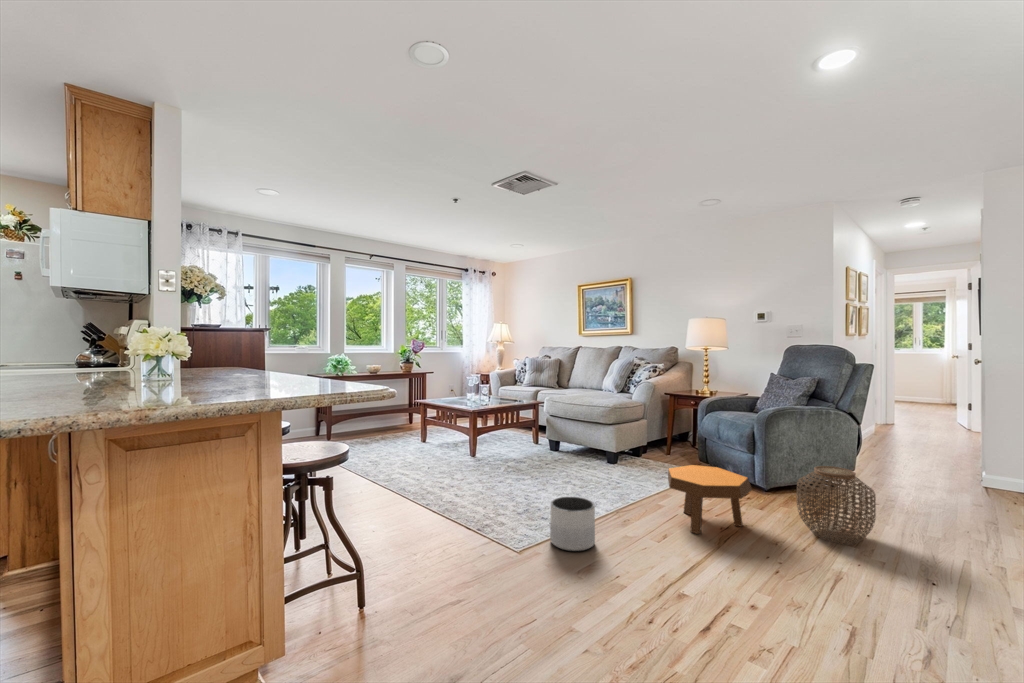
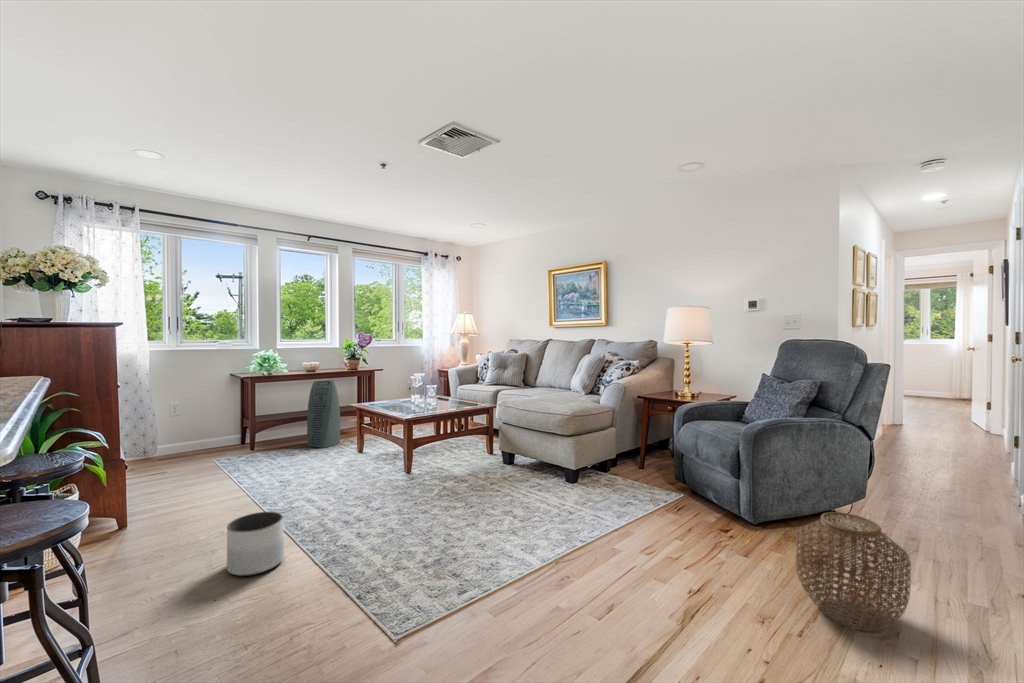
air purifier: none [375,380,401,439] -> present [307,380,340,448]
footstool: present [668,465,752,534] -> none [621,501,734,610]
planter: present [550,497,595,551] -> present [227,512,284,576]

